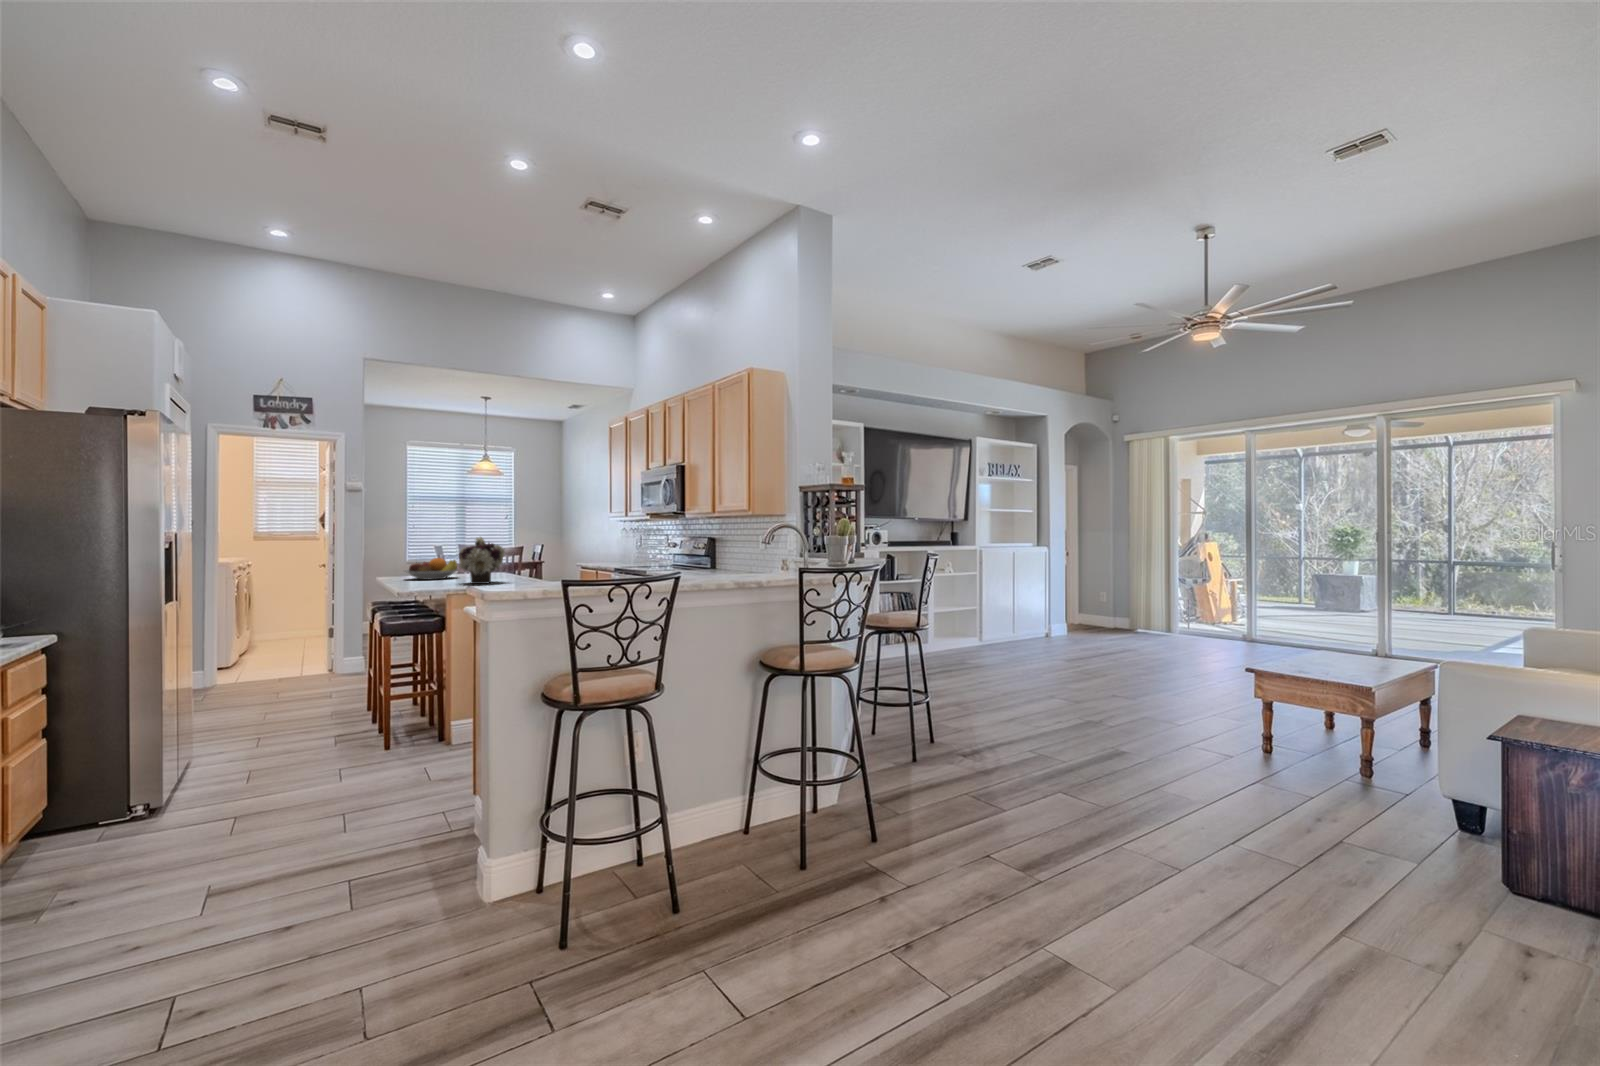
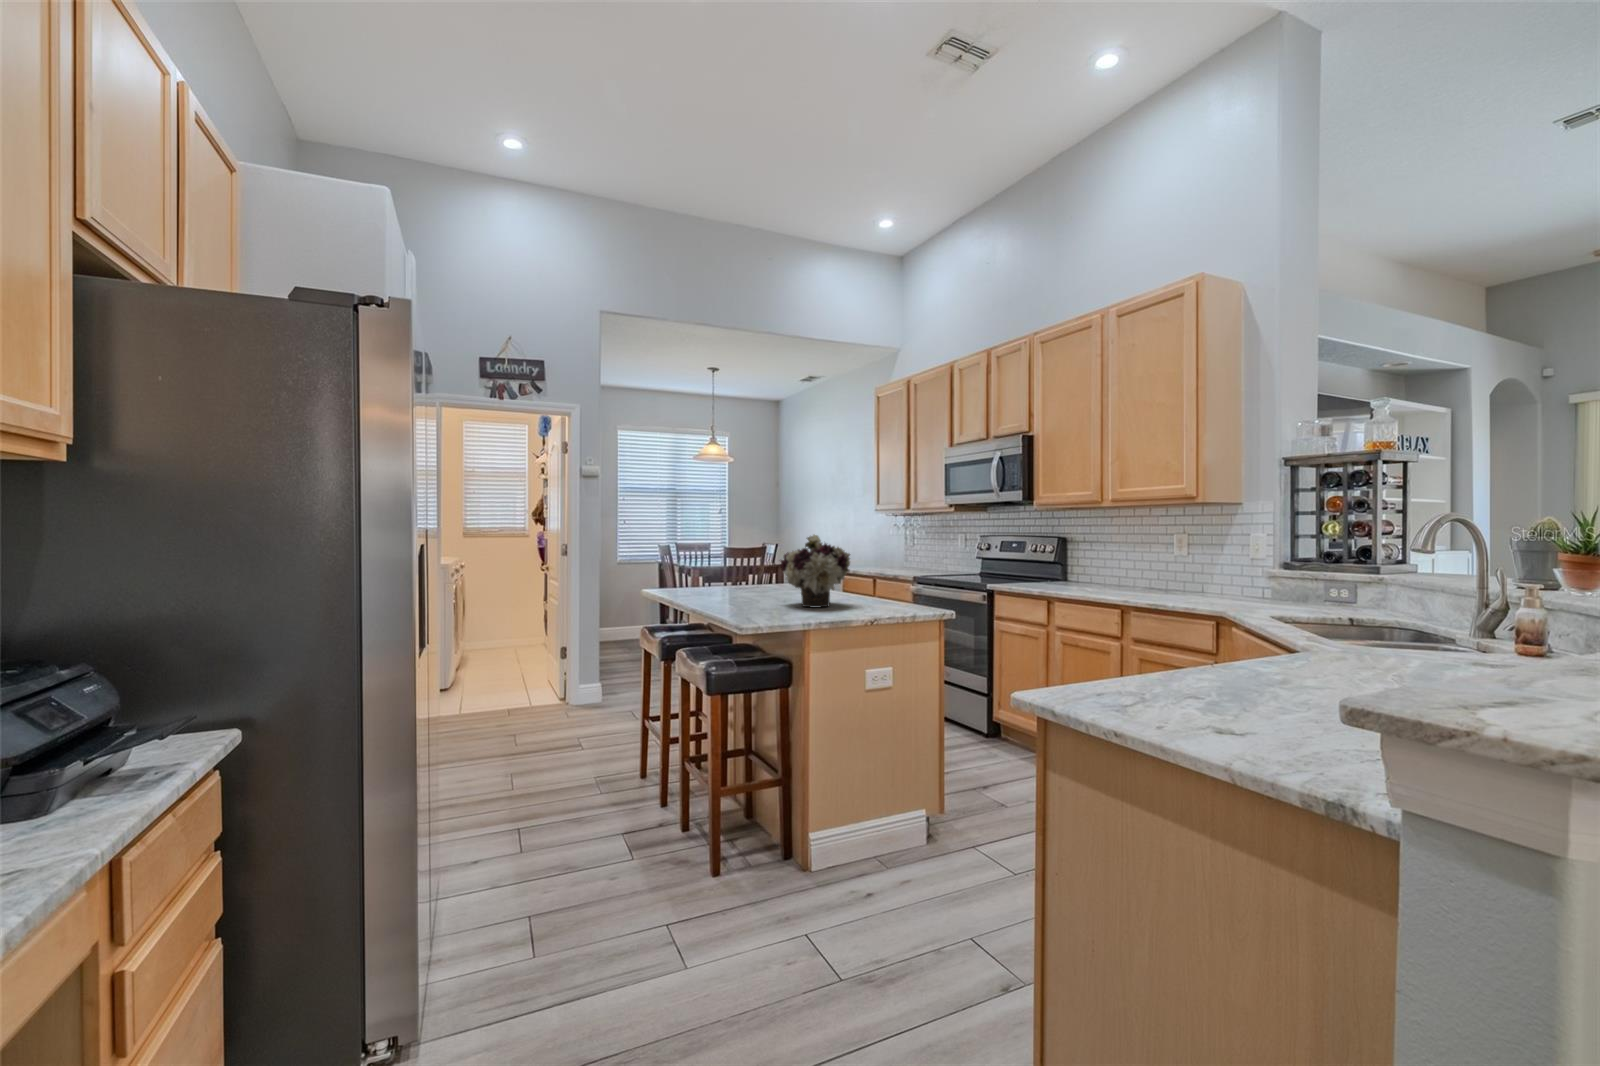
fruit bowl: present [405,558,458,579] -> none [684,565,754,596]

